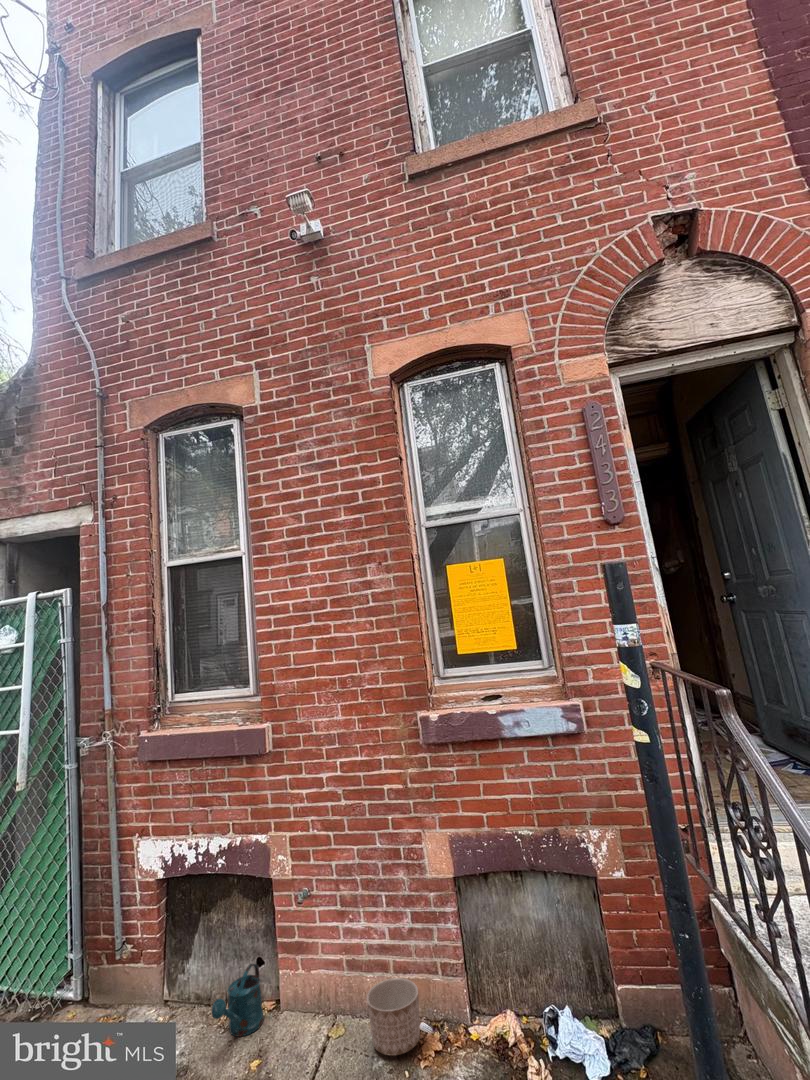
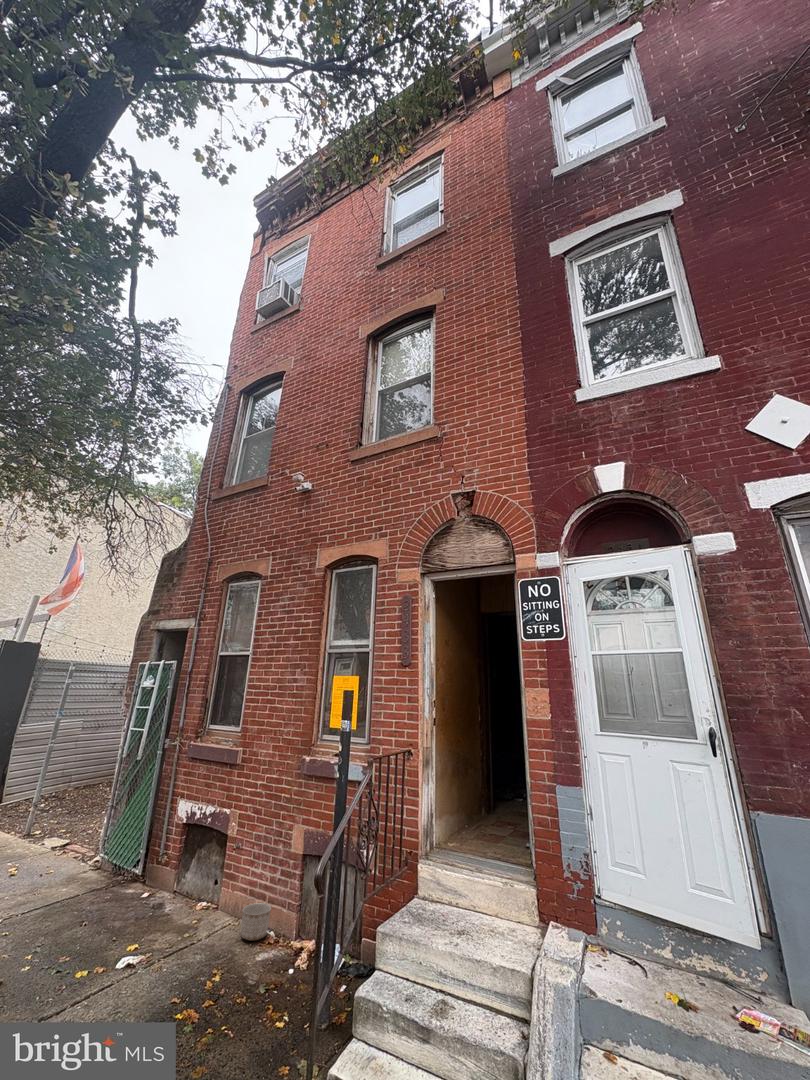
watering can: present [211,964,264,1037] -> none [179,880,214,914]

